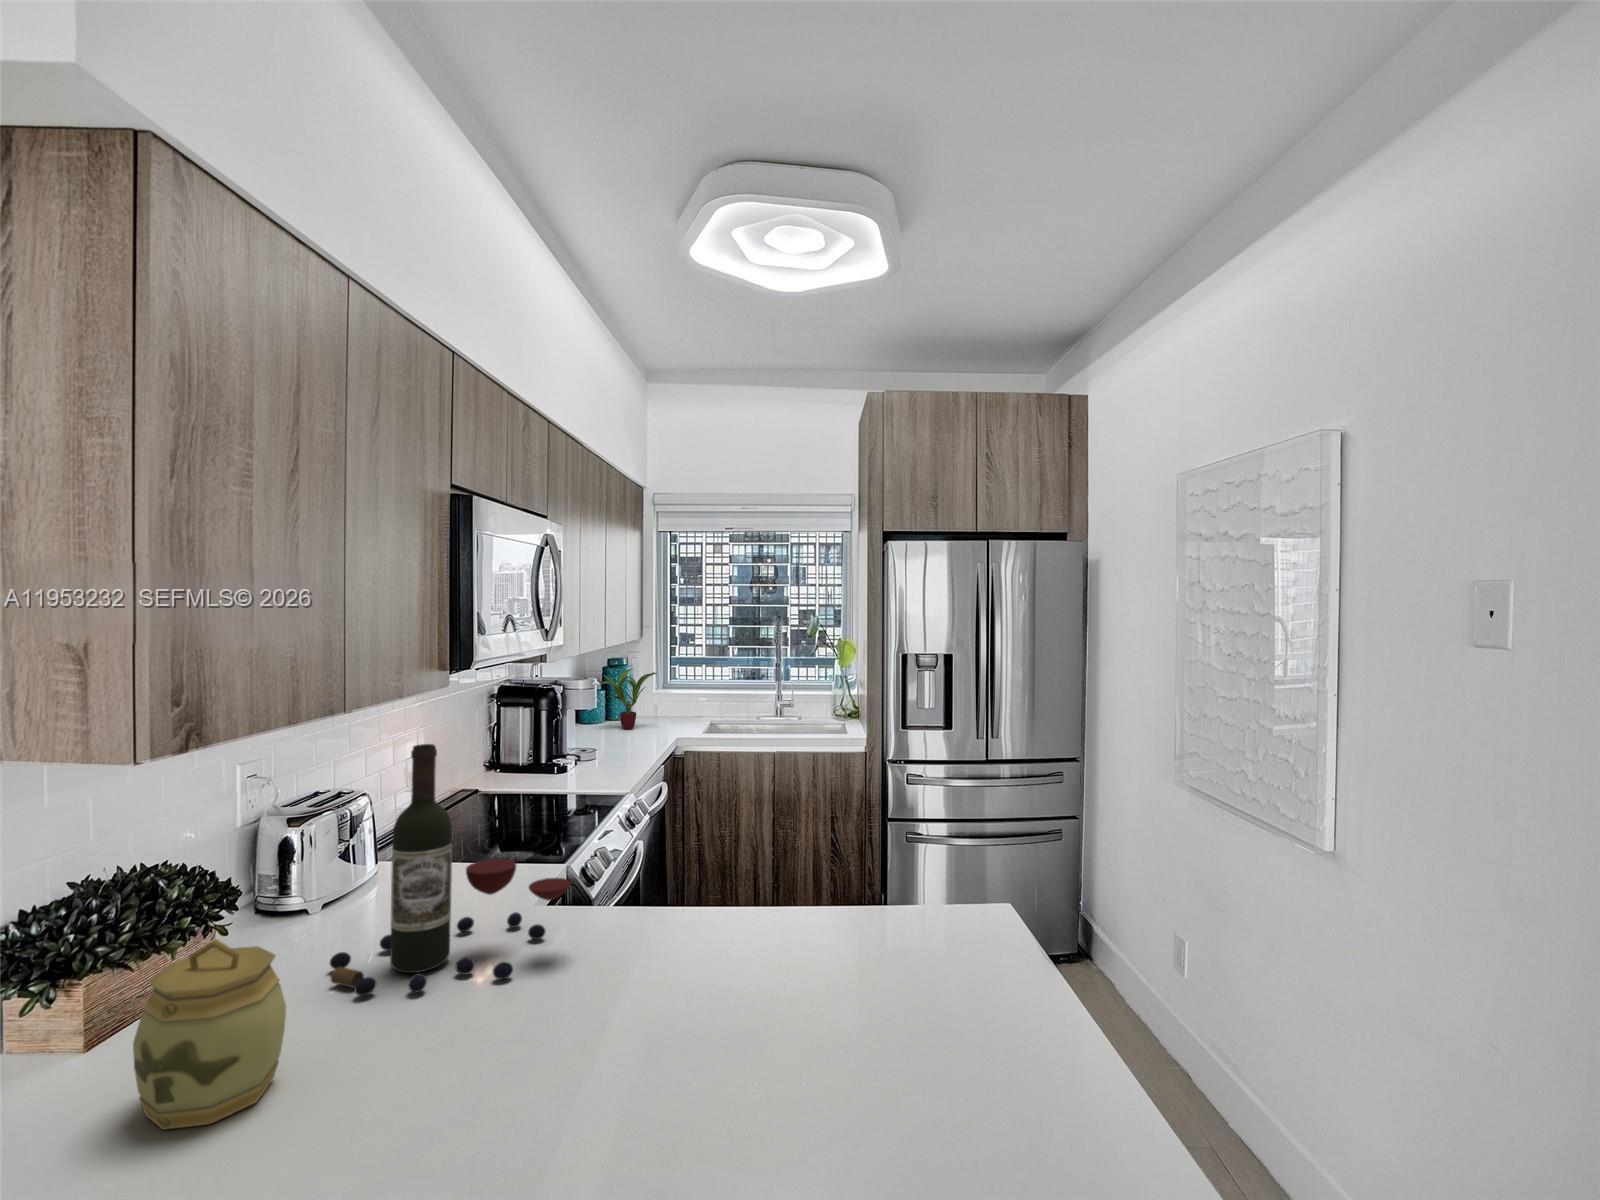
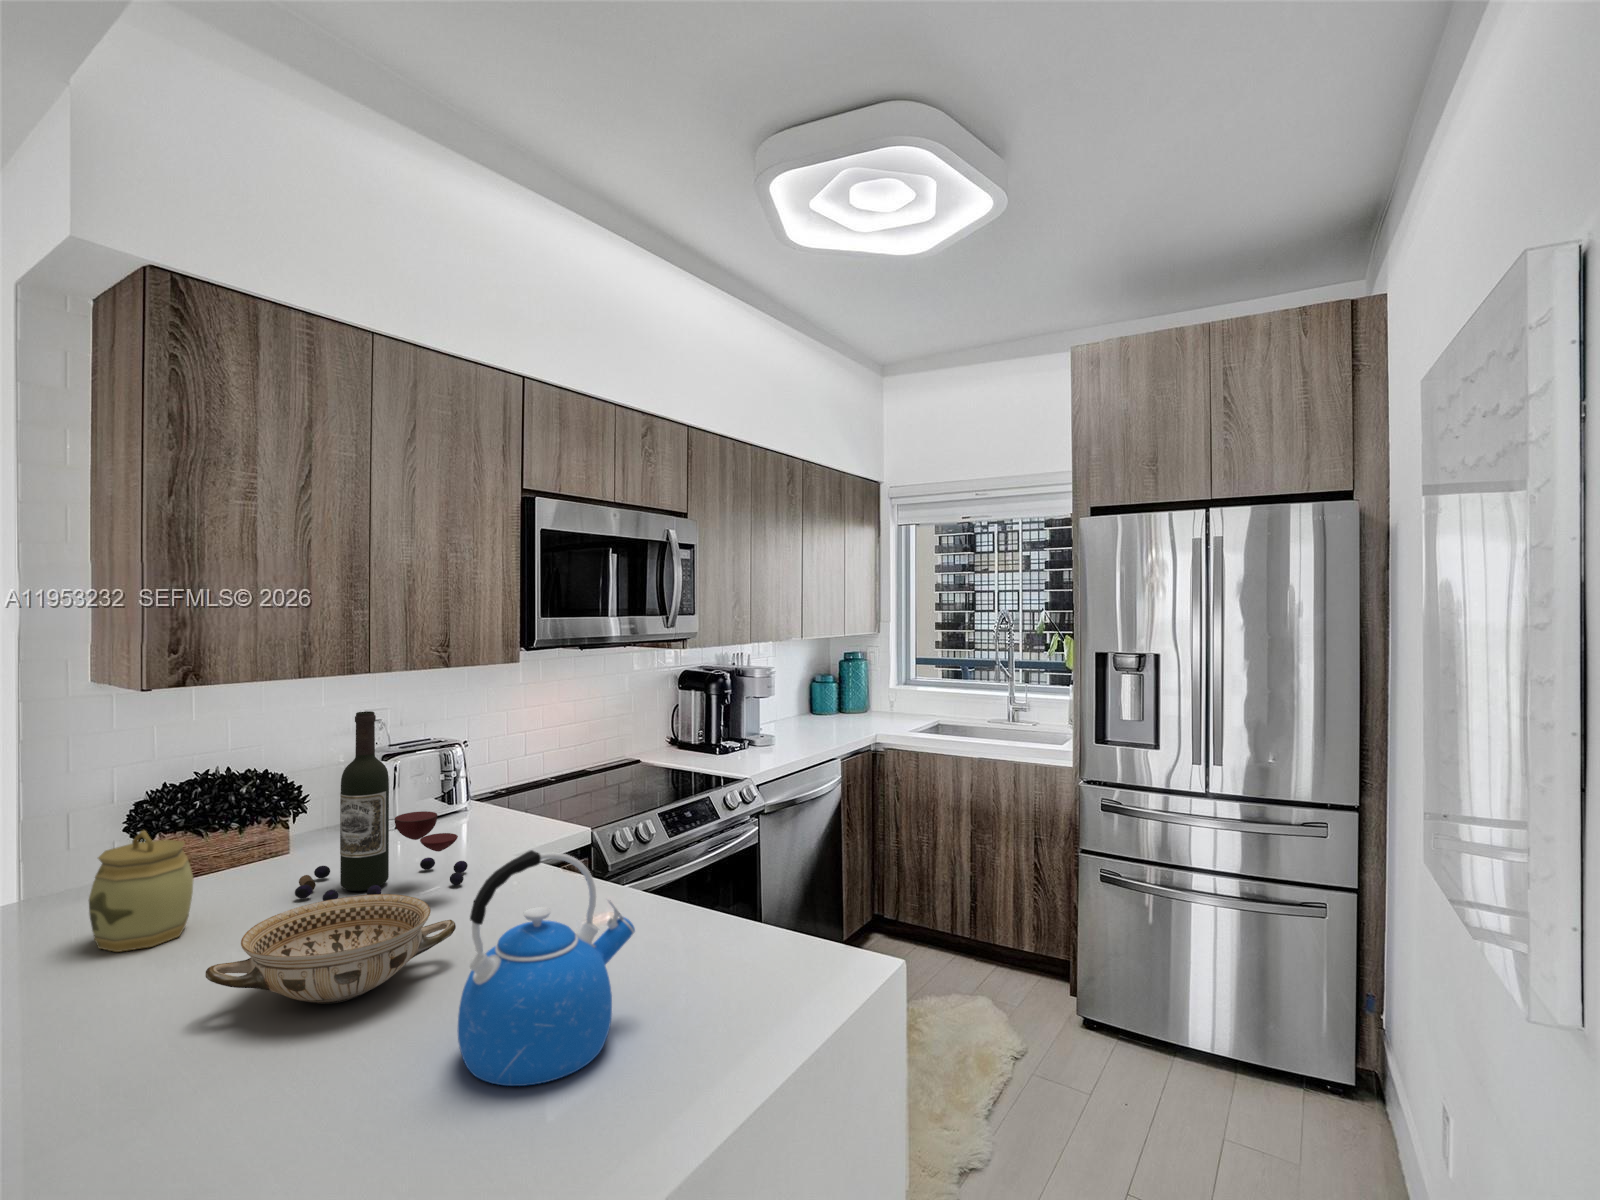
potted plant: present [602,669,657,729] -> none [822,661,885,722]
kettle: none [859,854,1005,1090] -> present [458,850,635,1086]
ceramic bowl: none [529,947,731,1093] -> present [205,894,456,1004]

